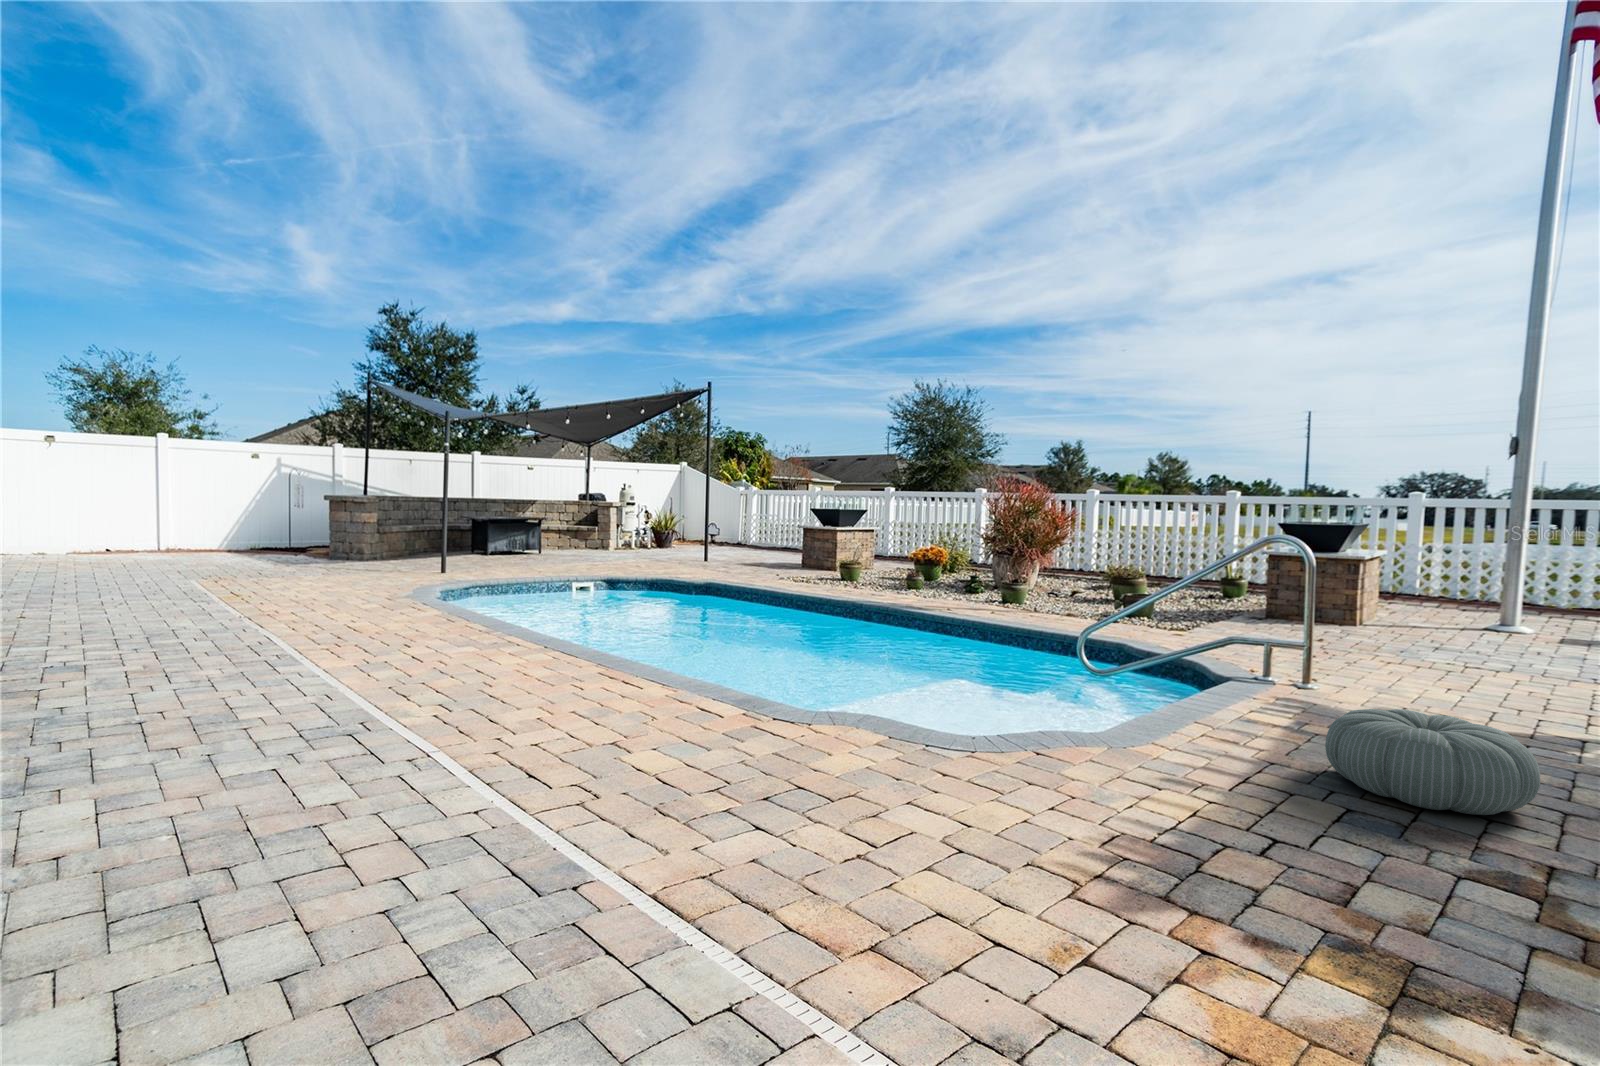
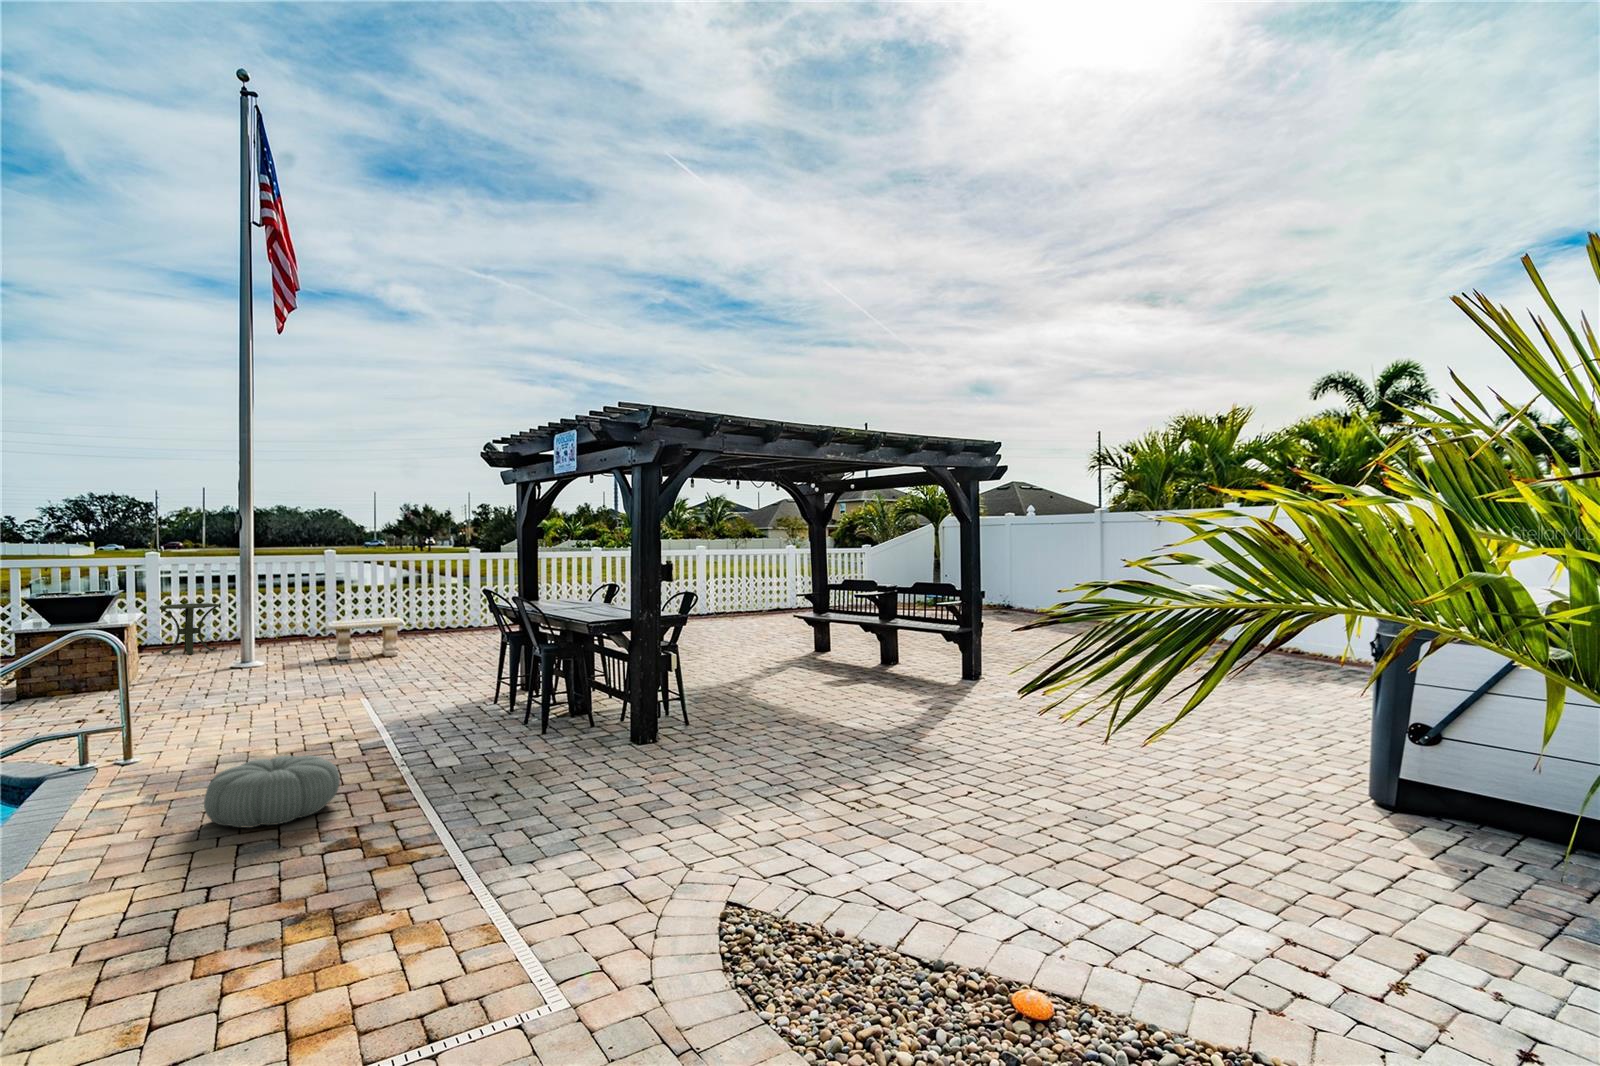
side table: none [1416,555,1486,612] -> present [159,603,218,655]

